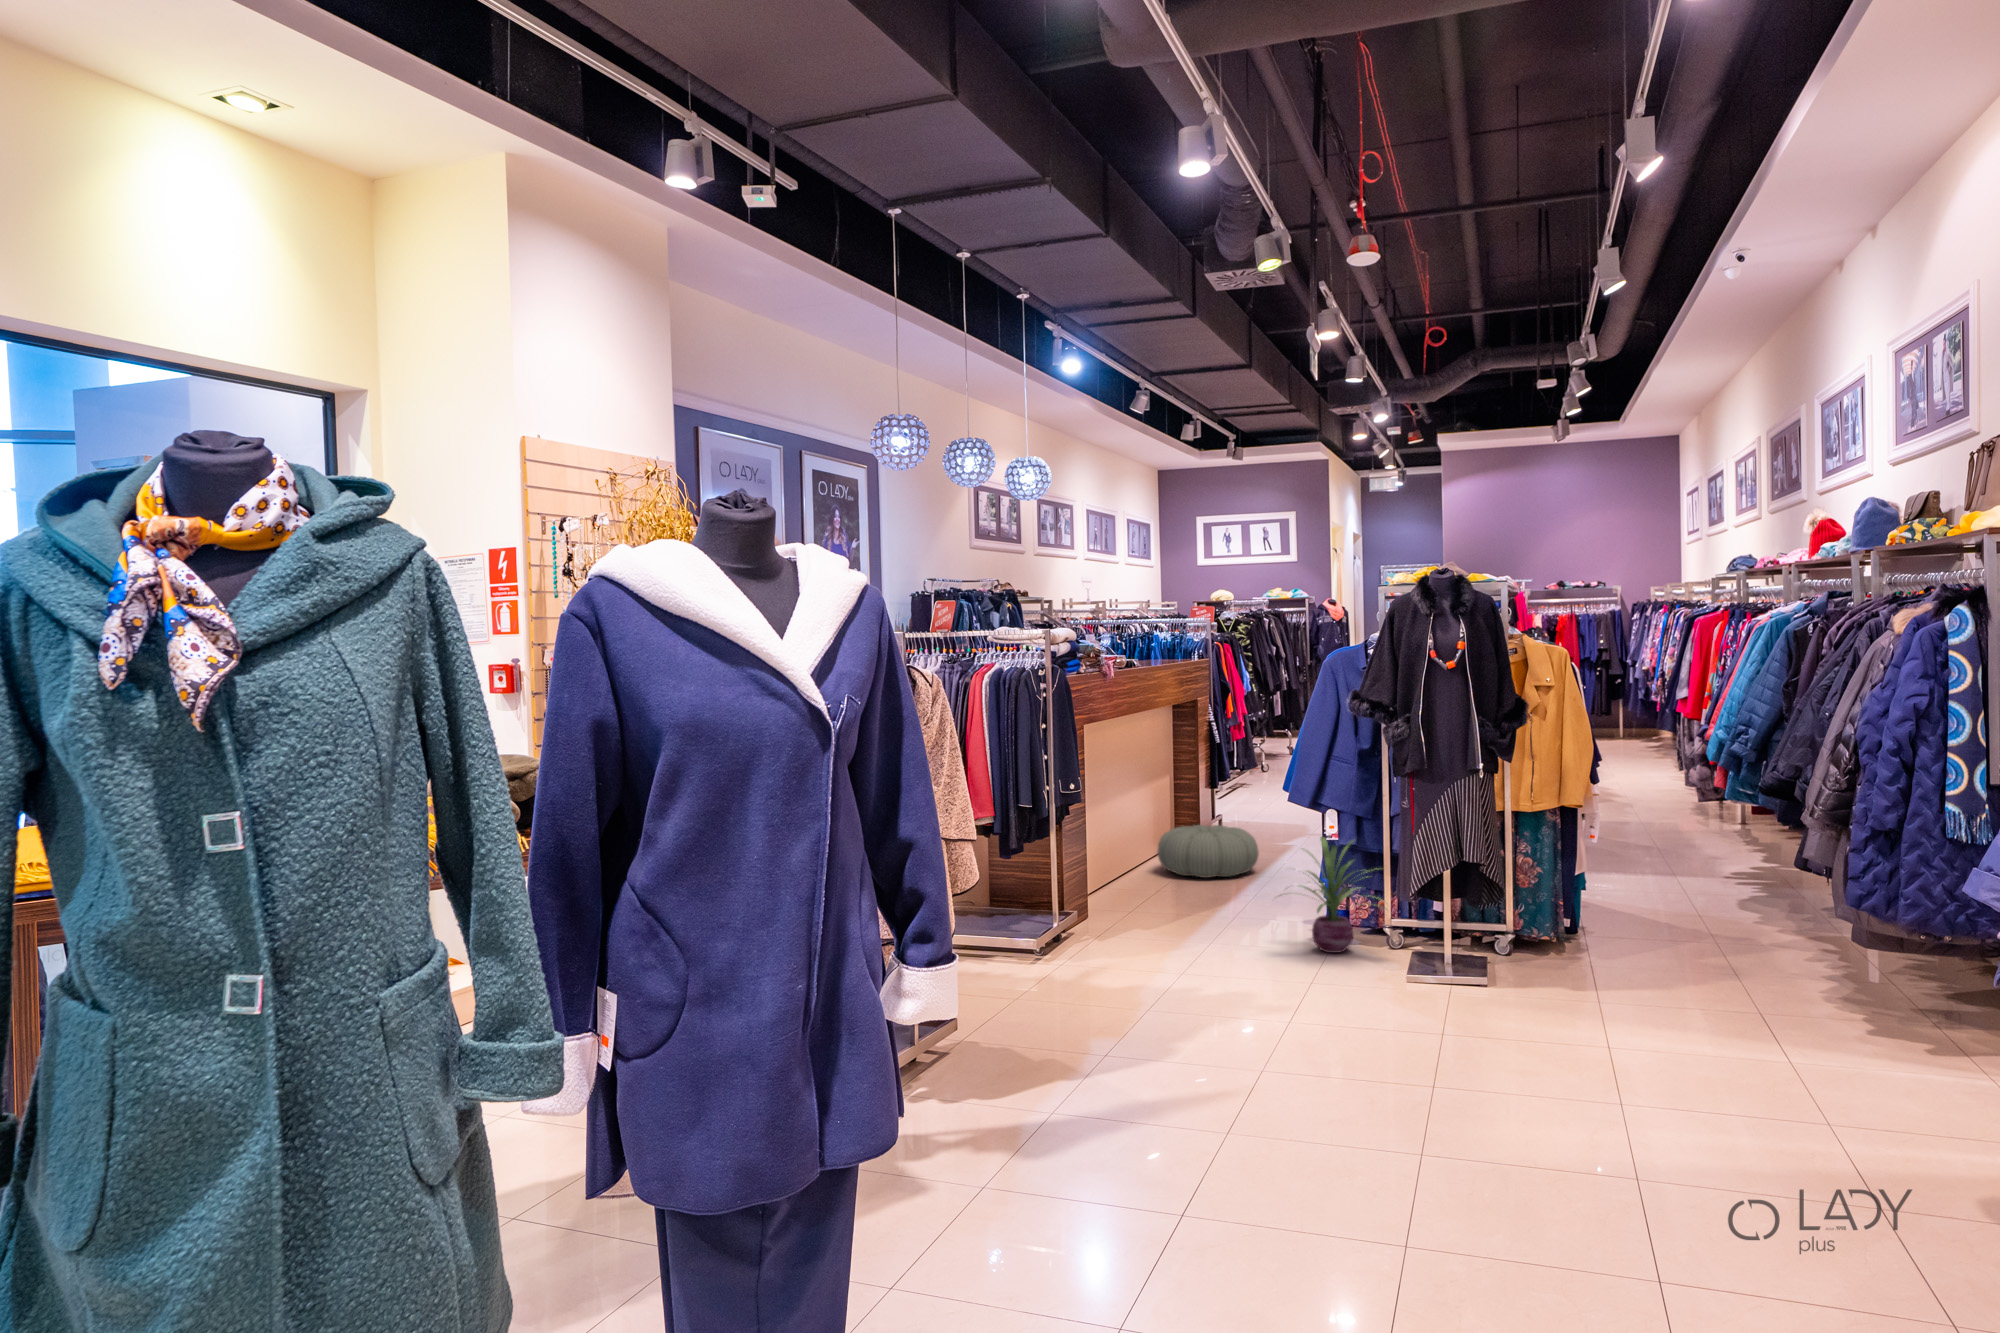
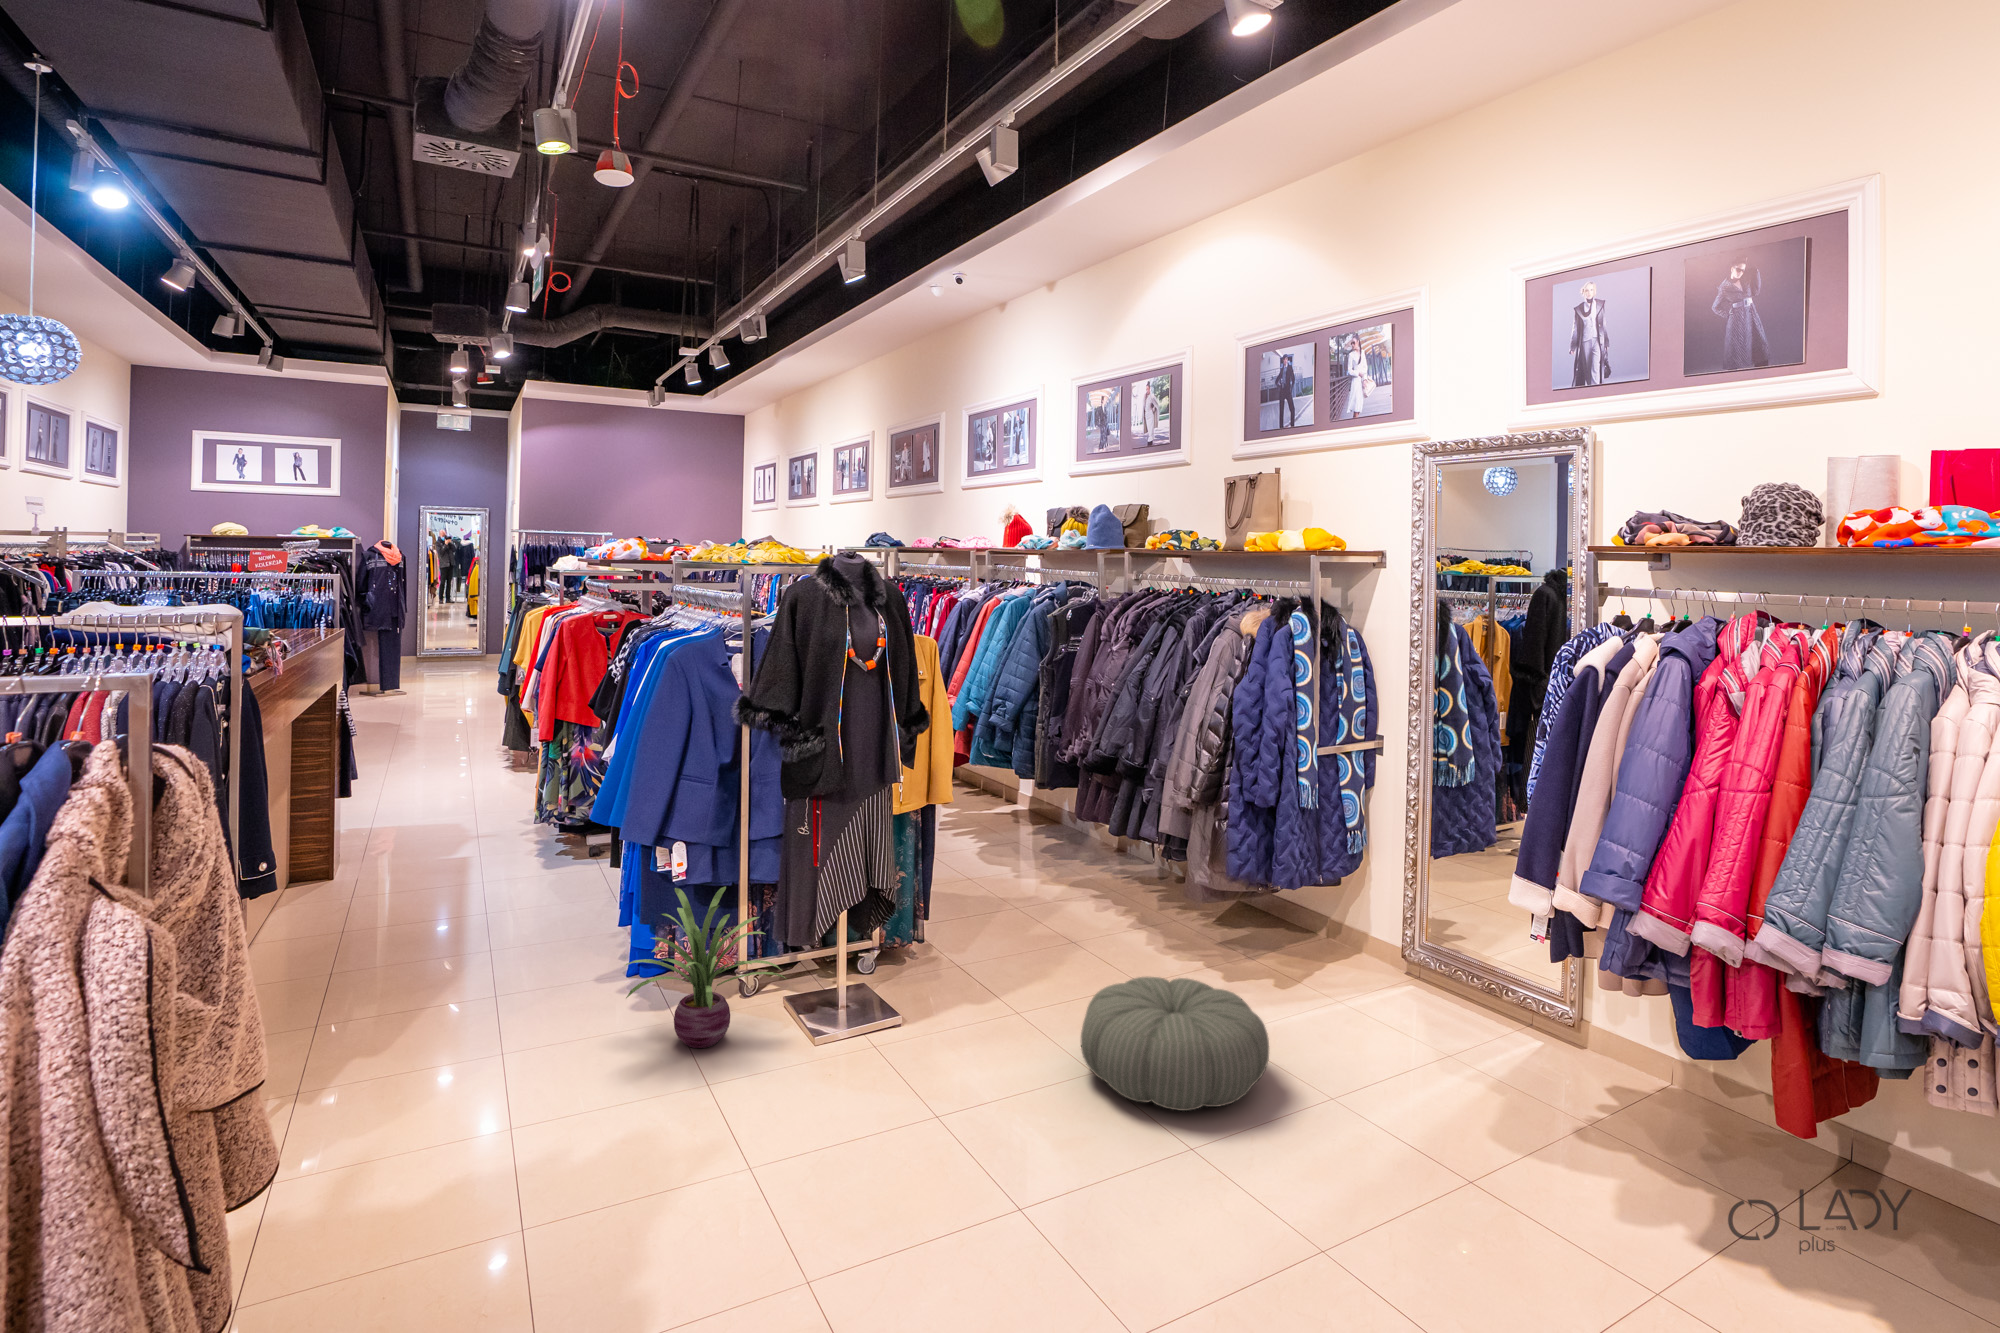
pouf: present [1157,825,1259,878] -> present [1081,977,1269,1111]

